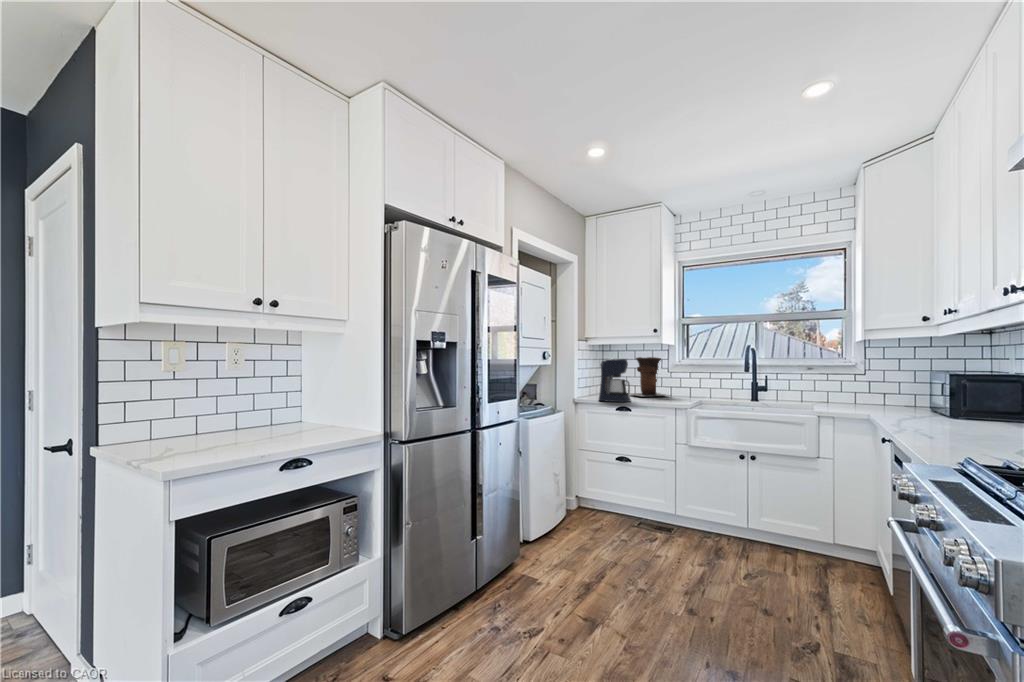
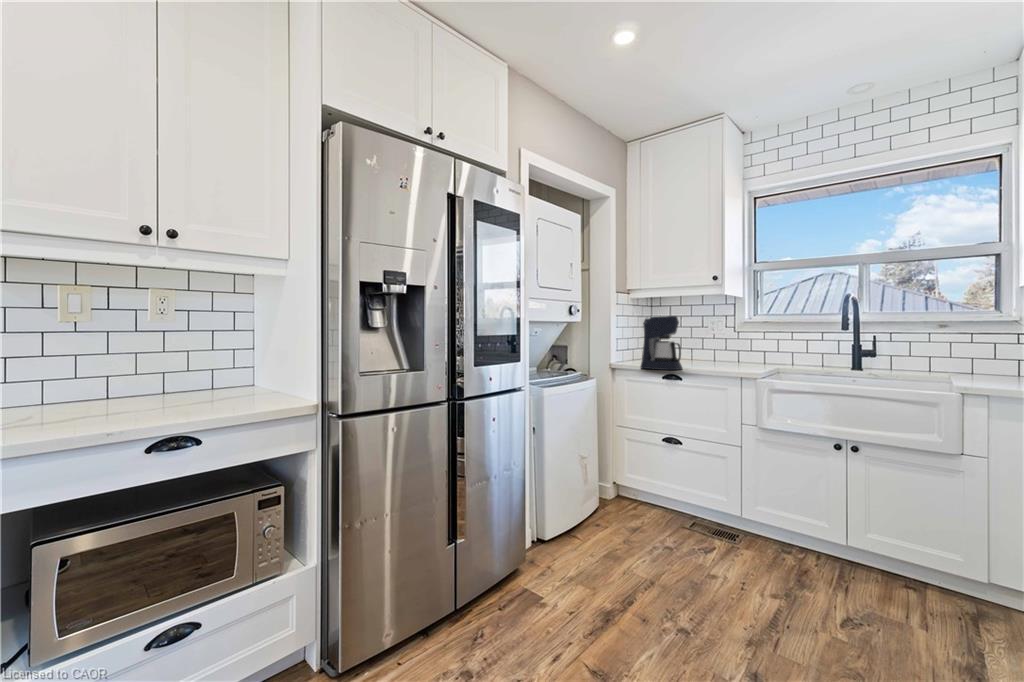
vase: present [630,357,668,396] -> none [679,315,739,364]

